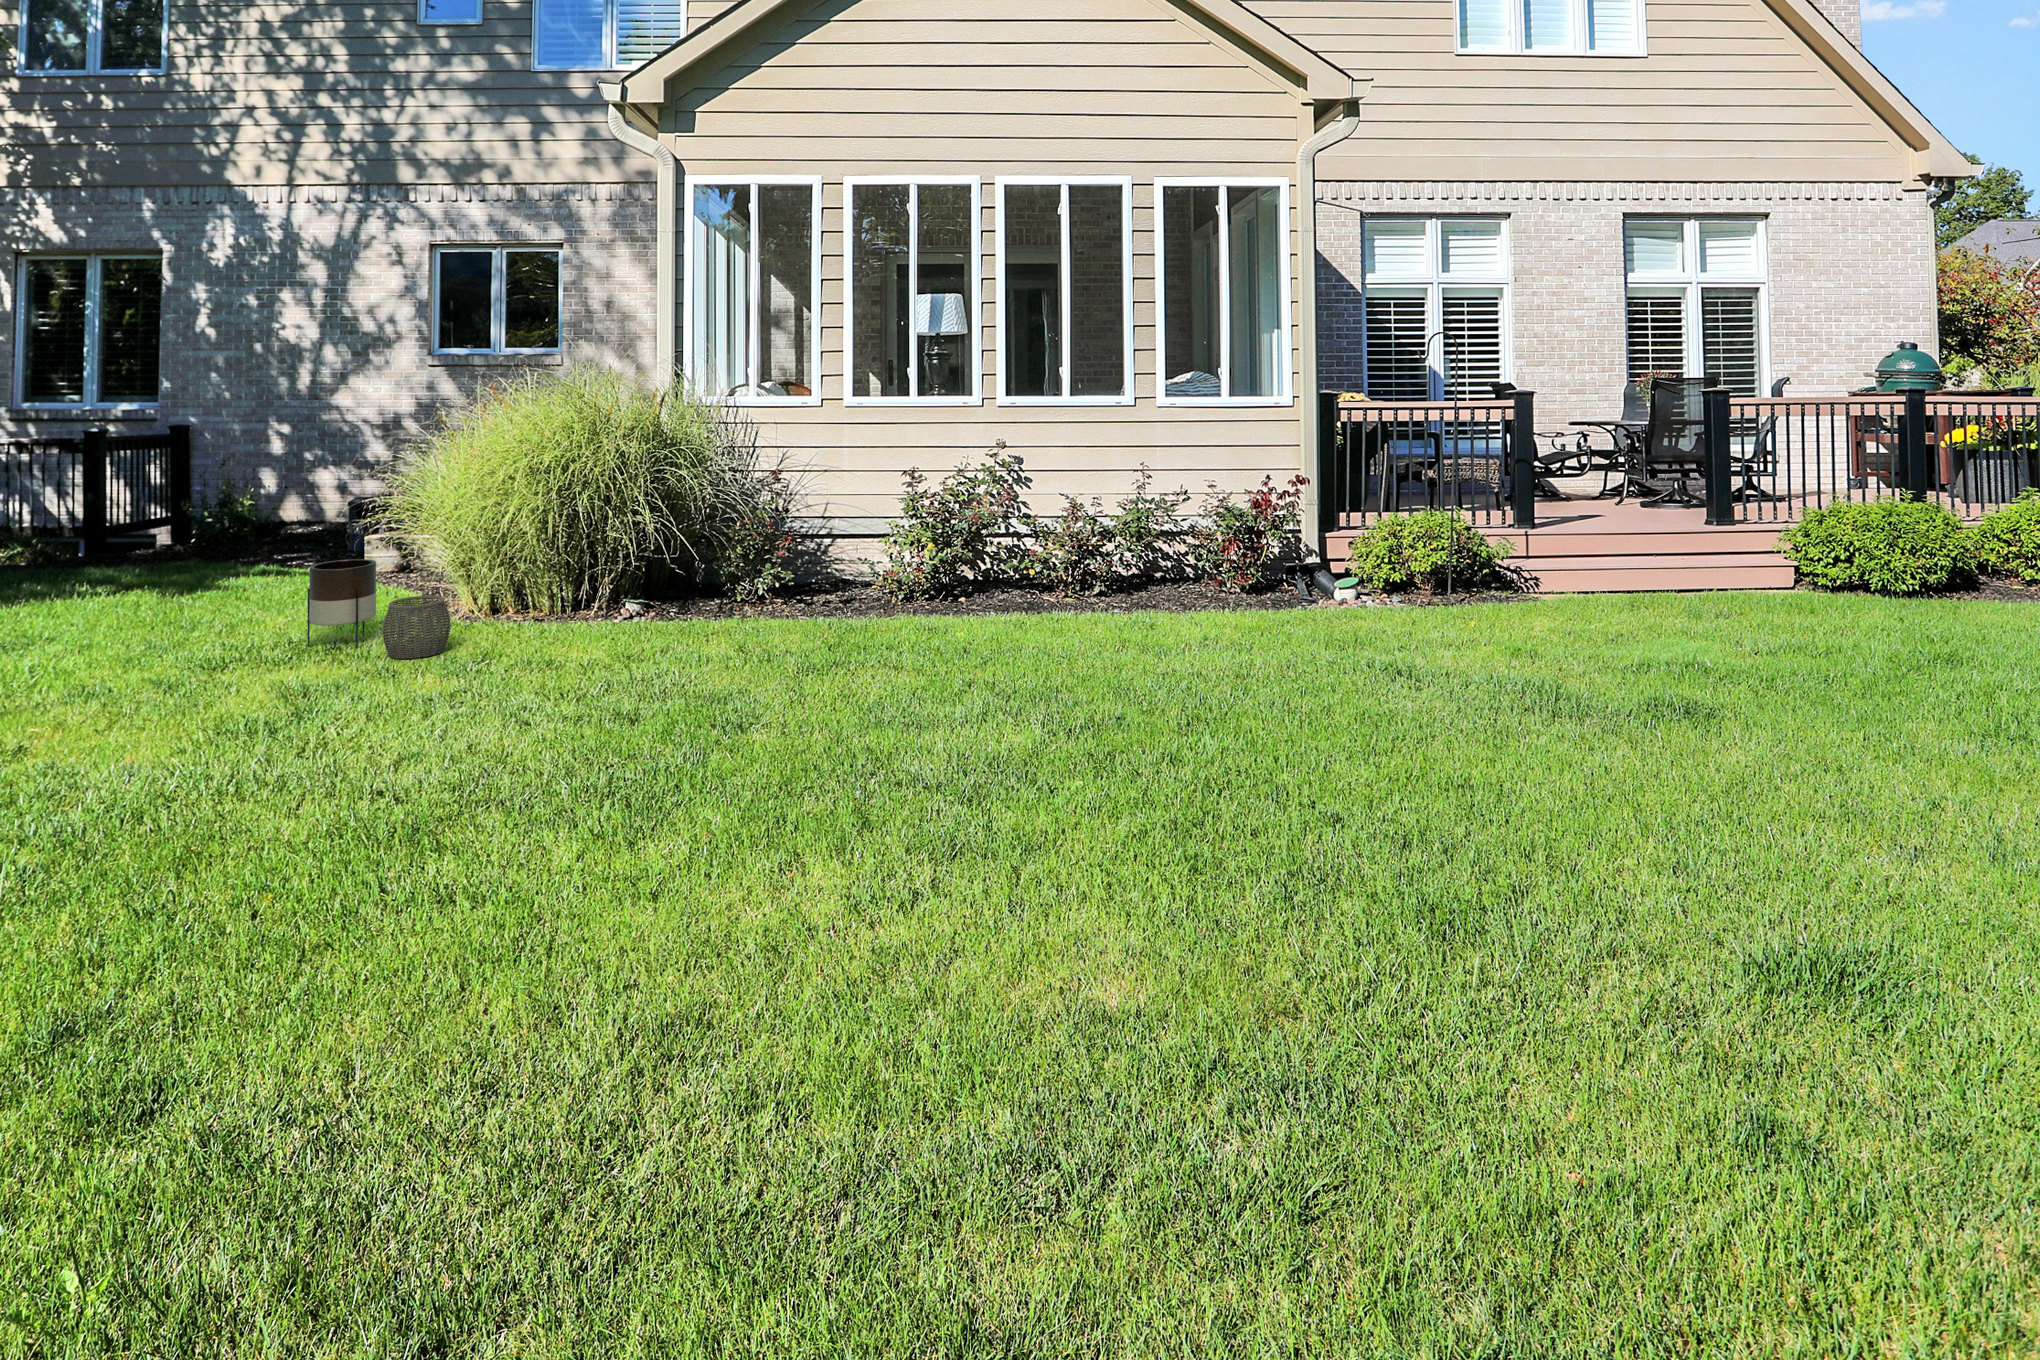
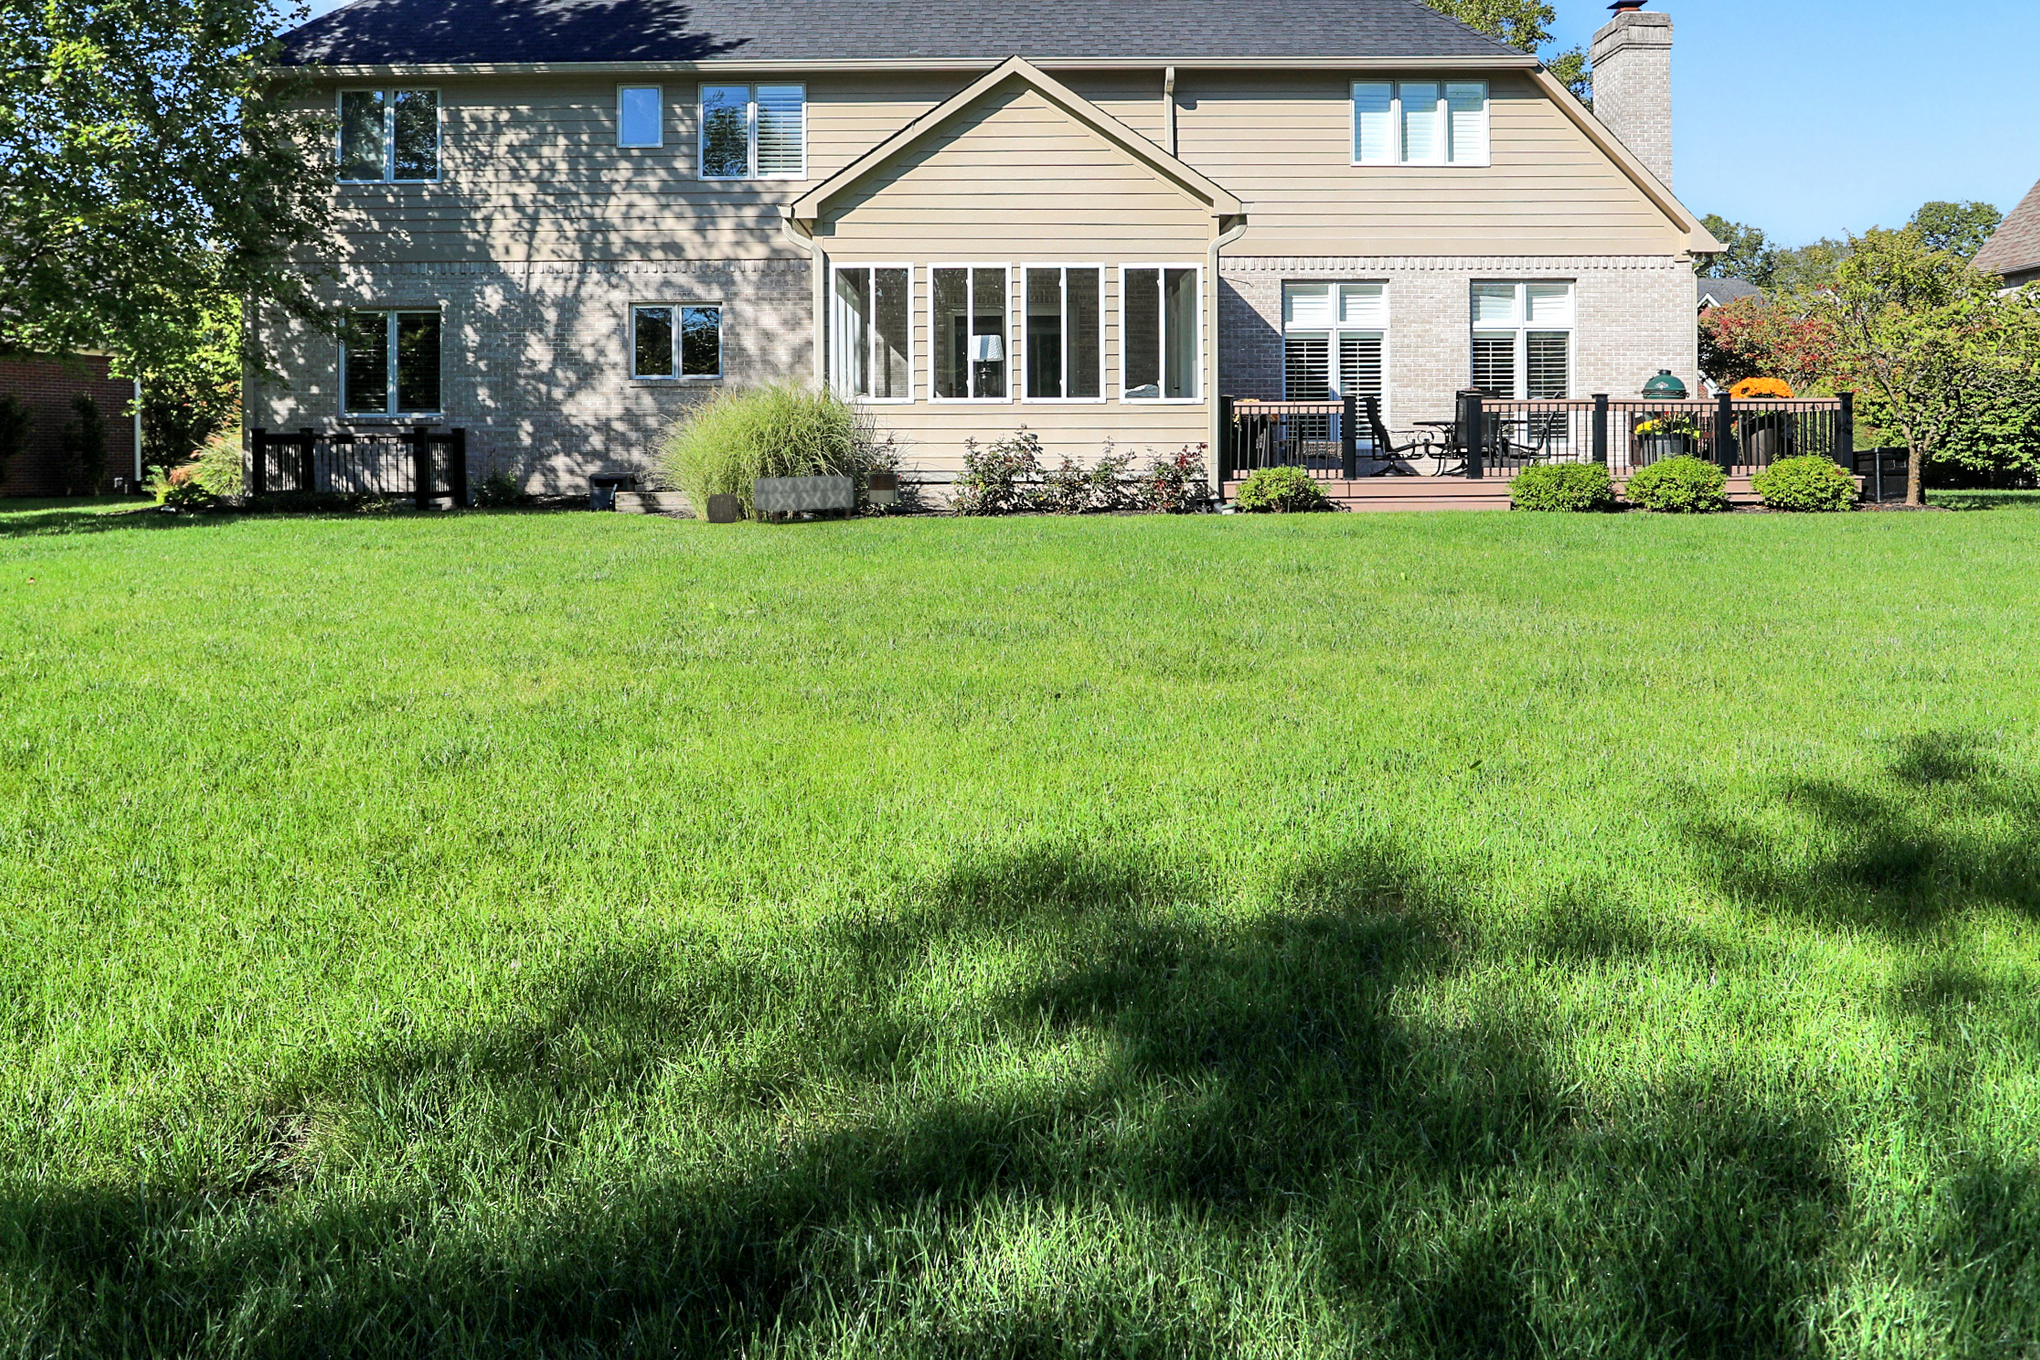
bench: none [473,552,676,673] -> present [754,476,853,525]
planter: present [308,559,376,648] -> present [868,473,898,514]

